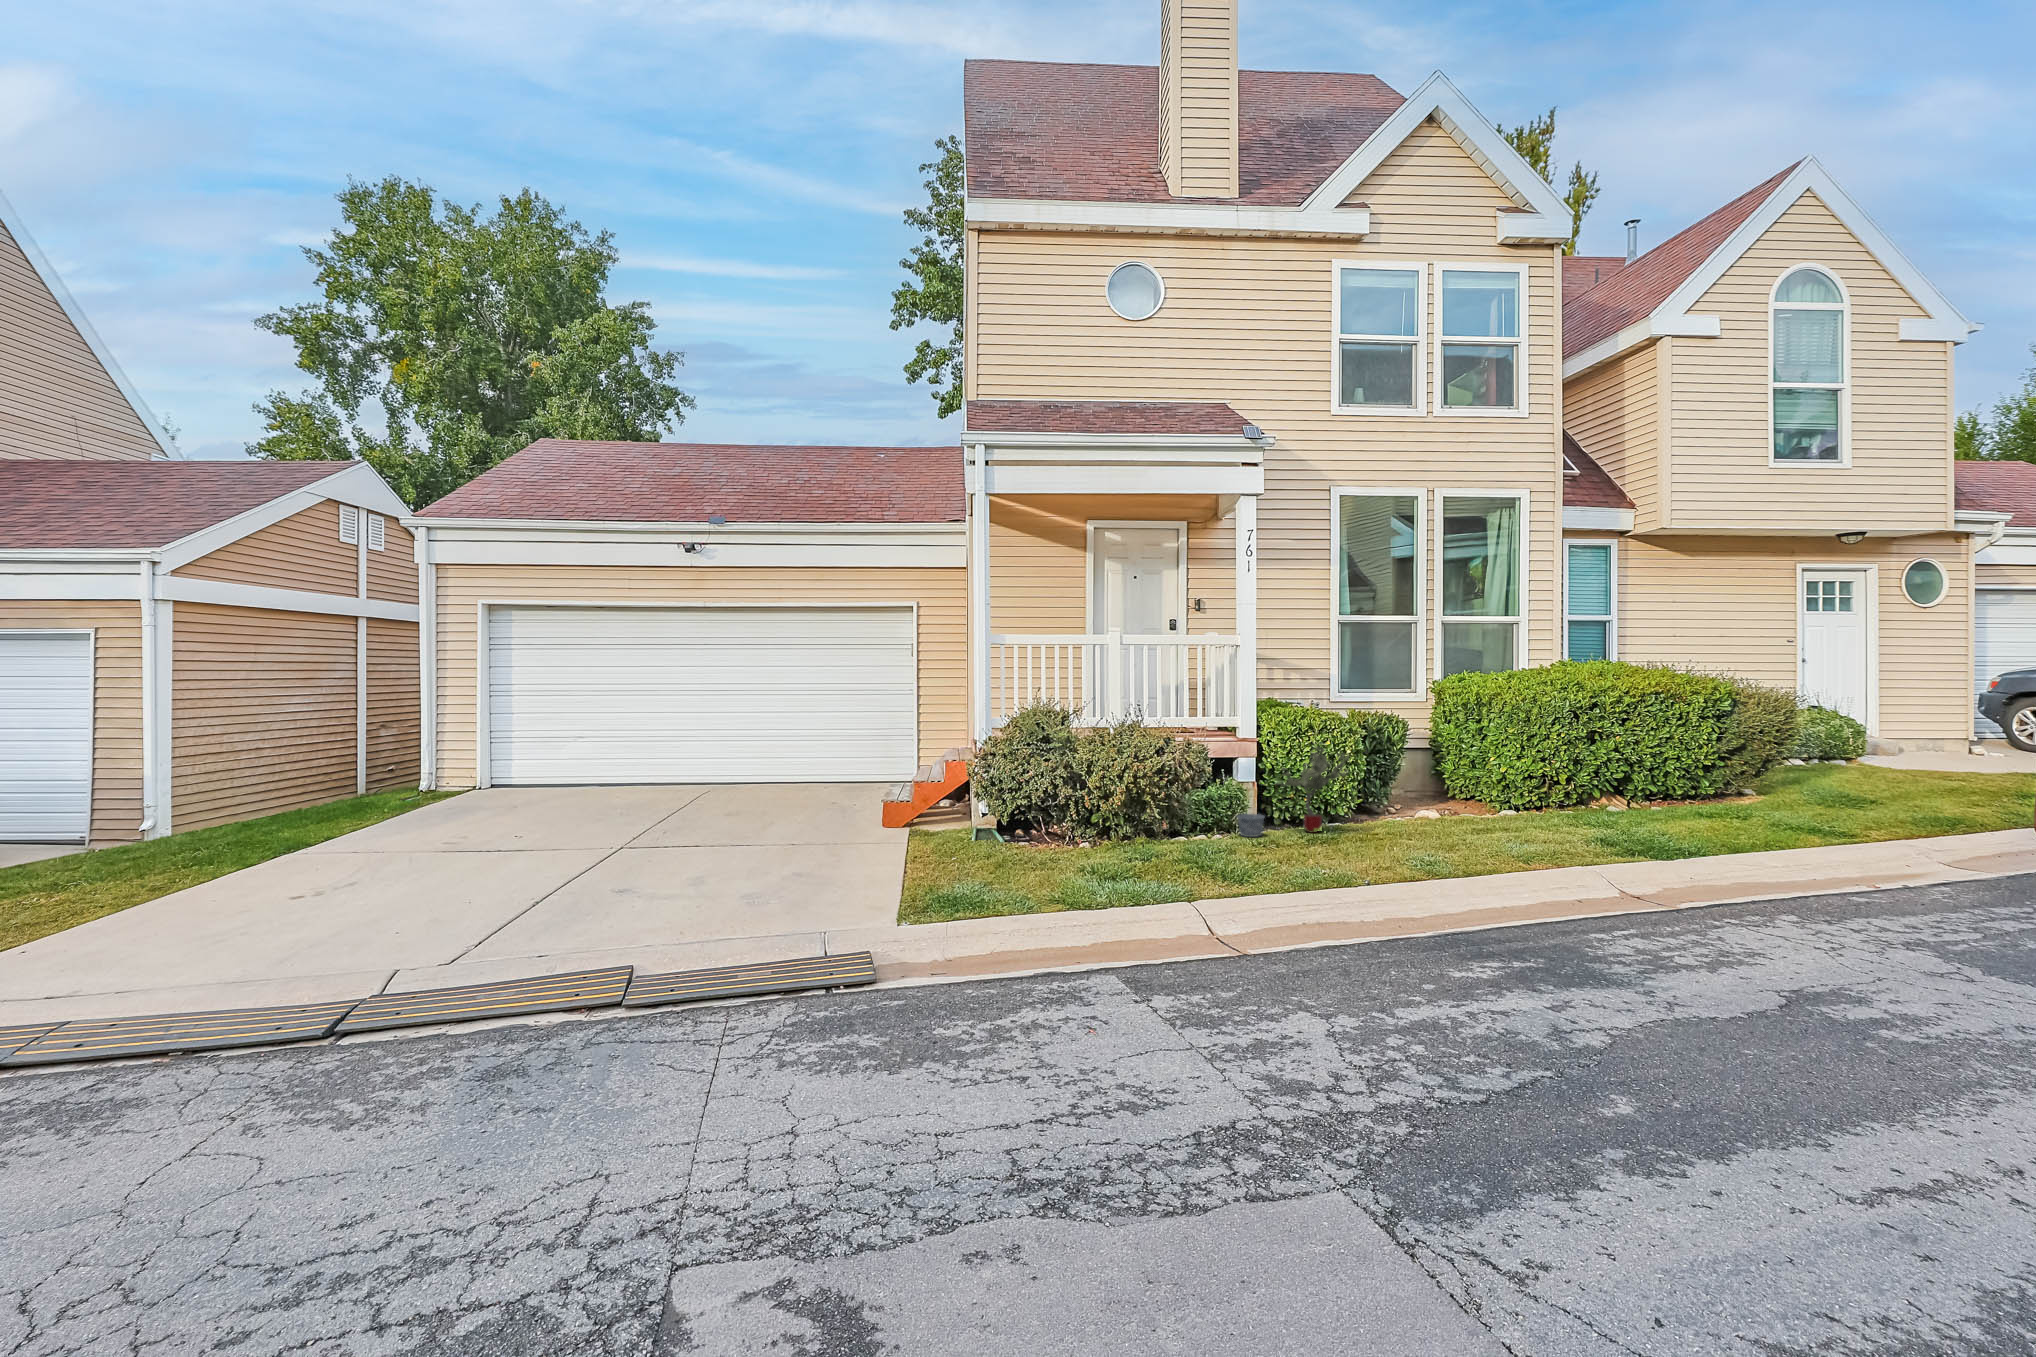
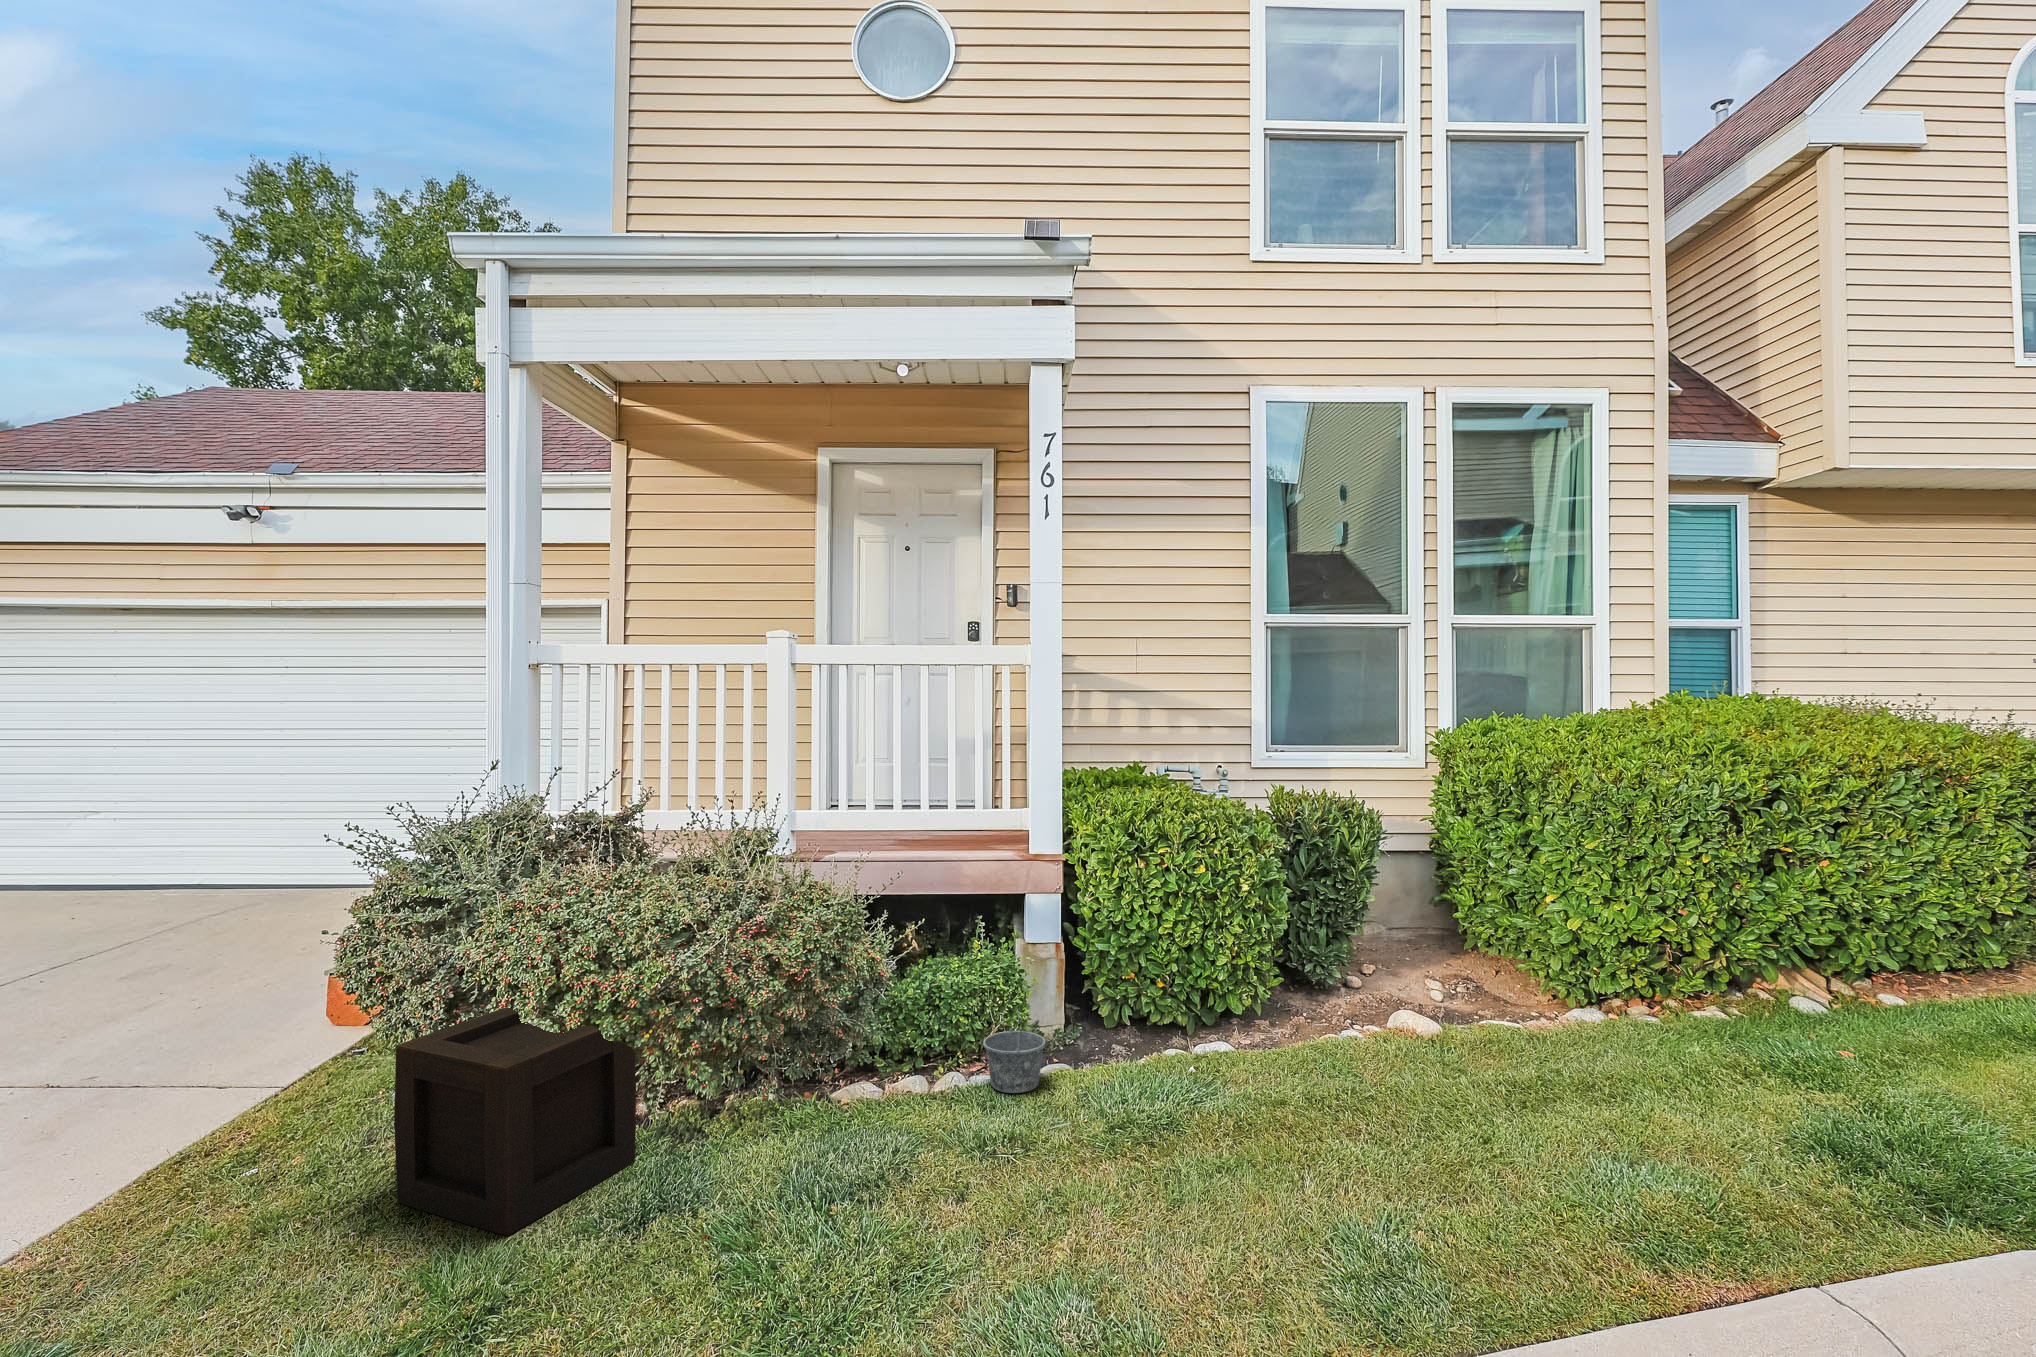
potted tree: present [1277,743,1349,833] -> none [1074,871,1239,1078]
wooden crate: none [1035,791,1114,864] -> present [394,1008,636,1236]

